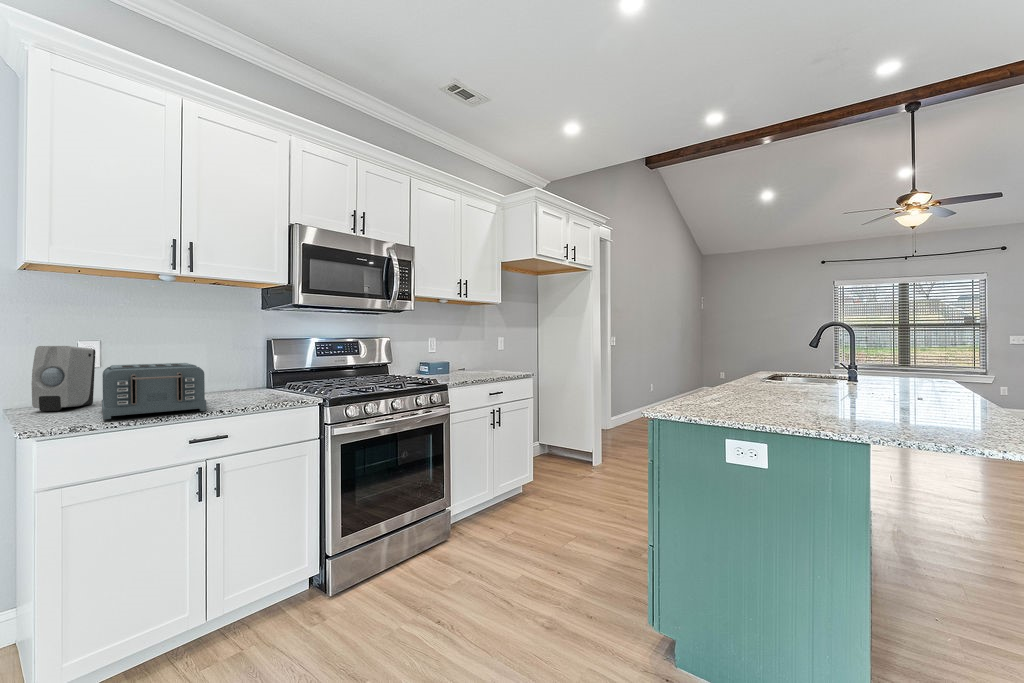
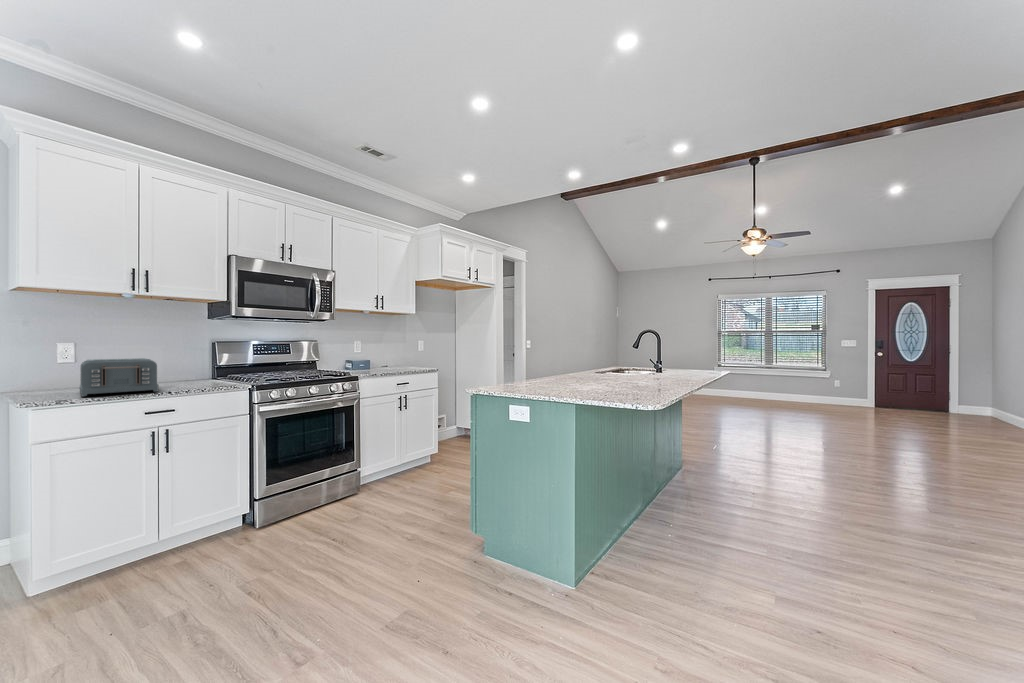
soap dispenser: present [32,346,95,411] -> none [27,346,75,393]

